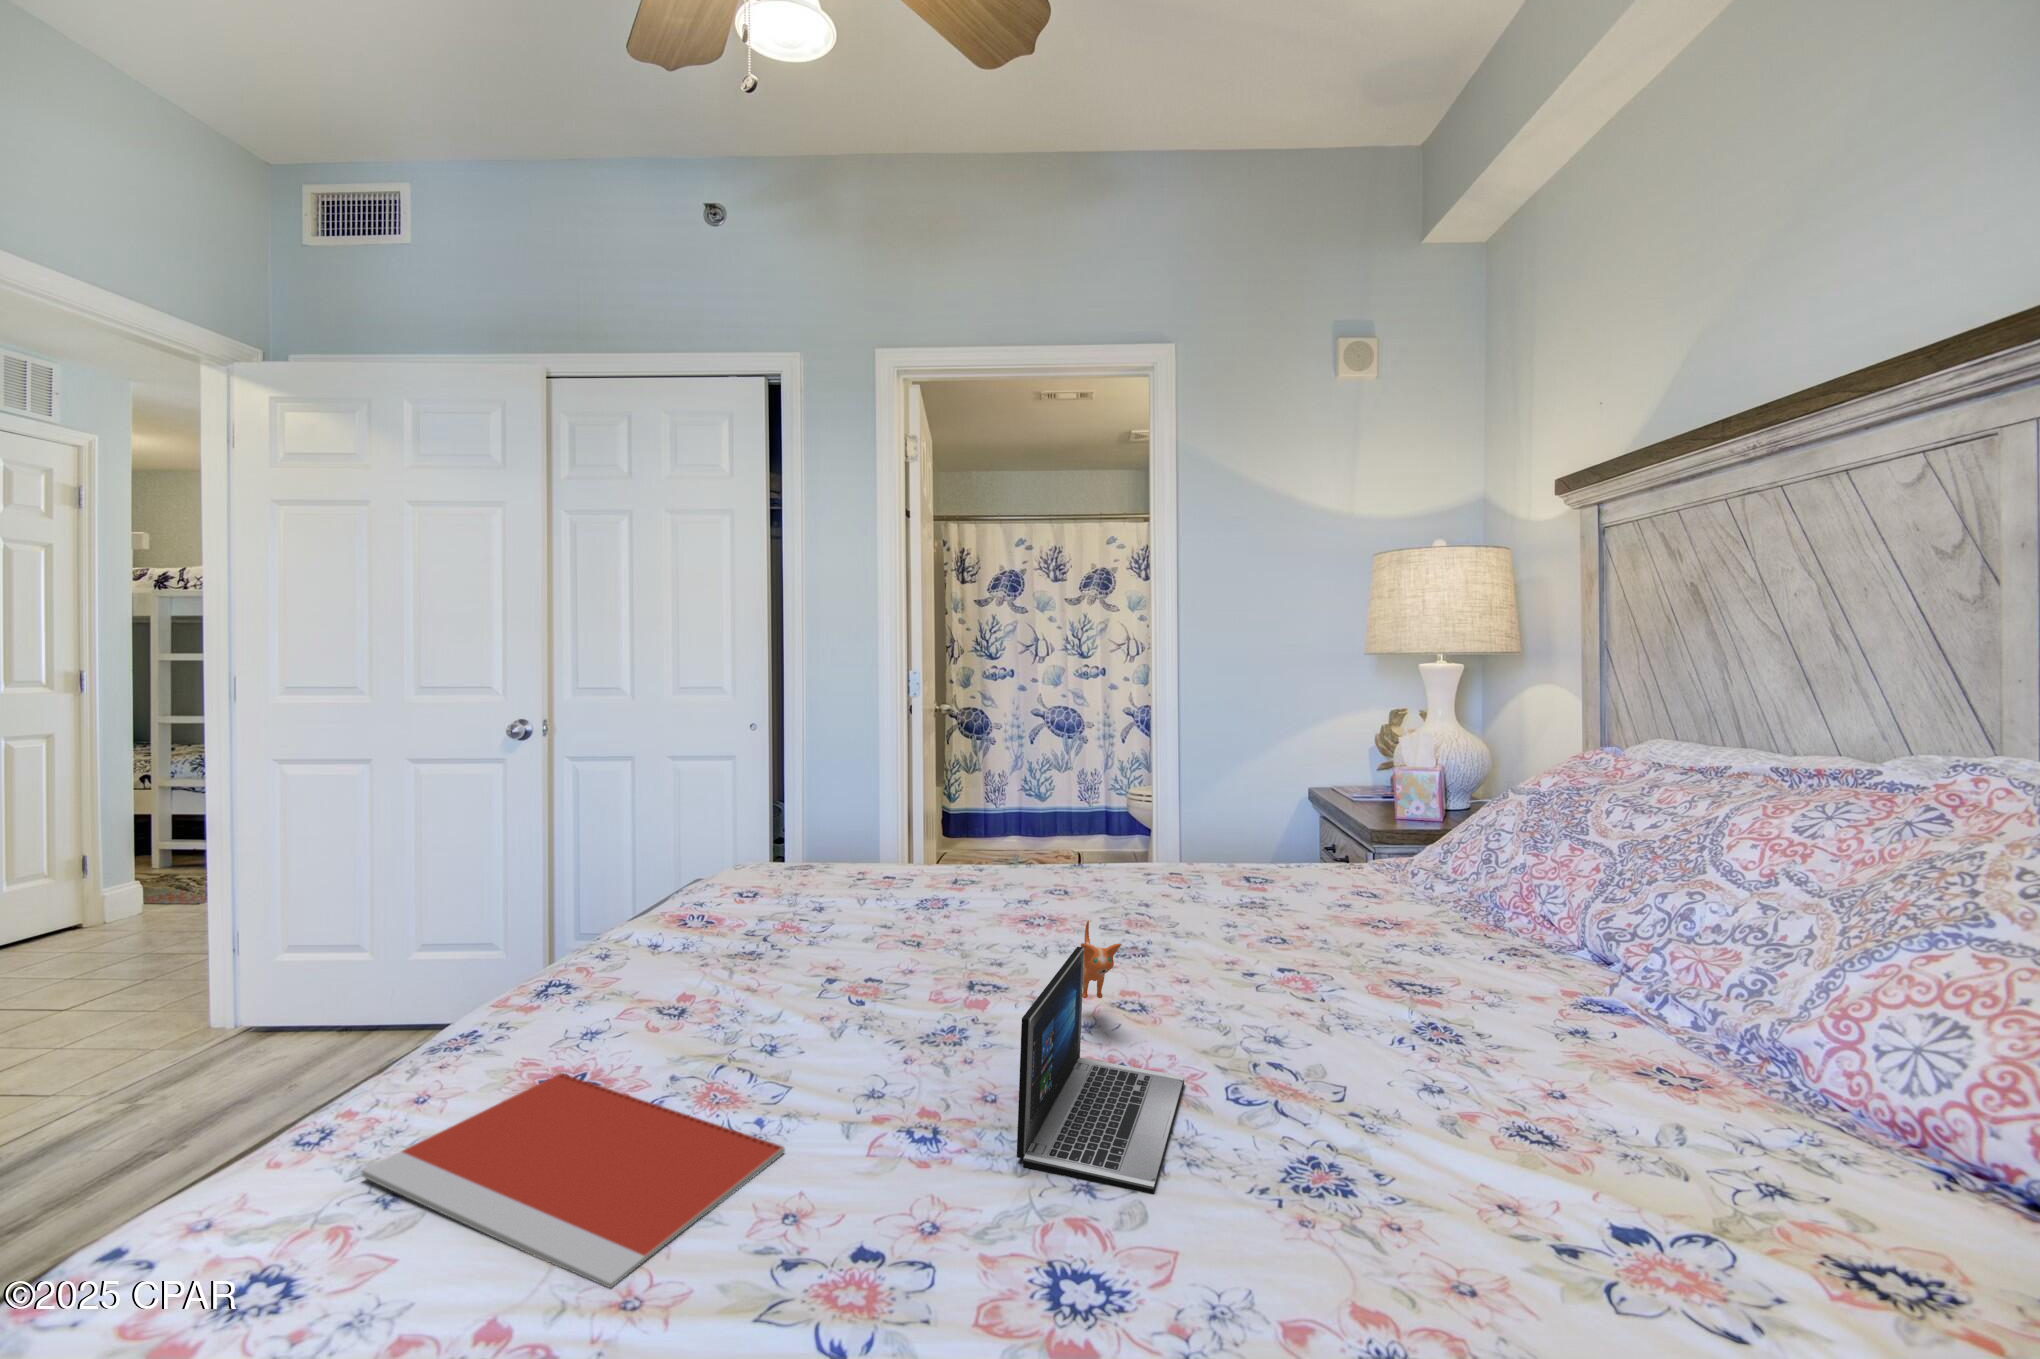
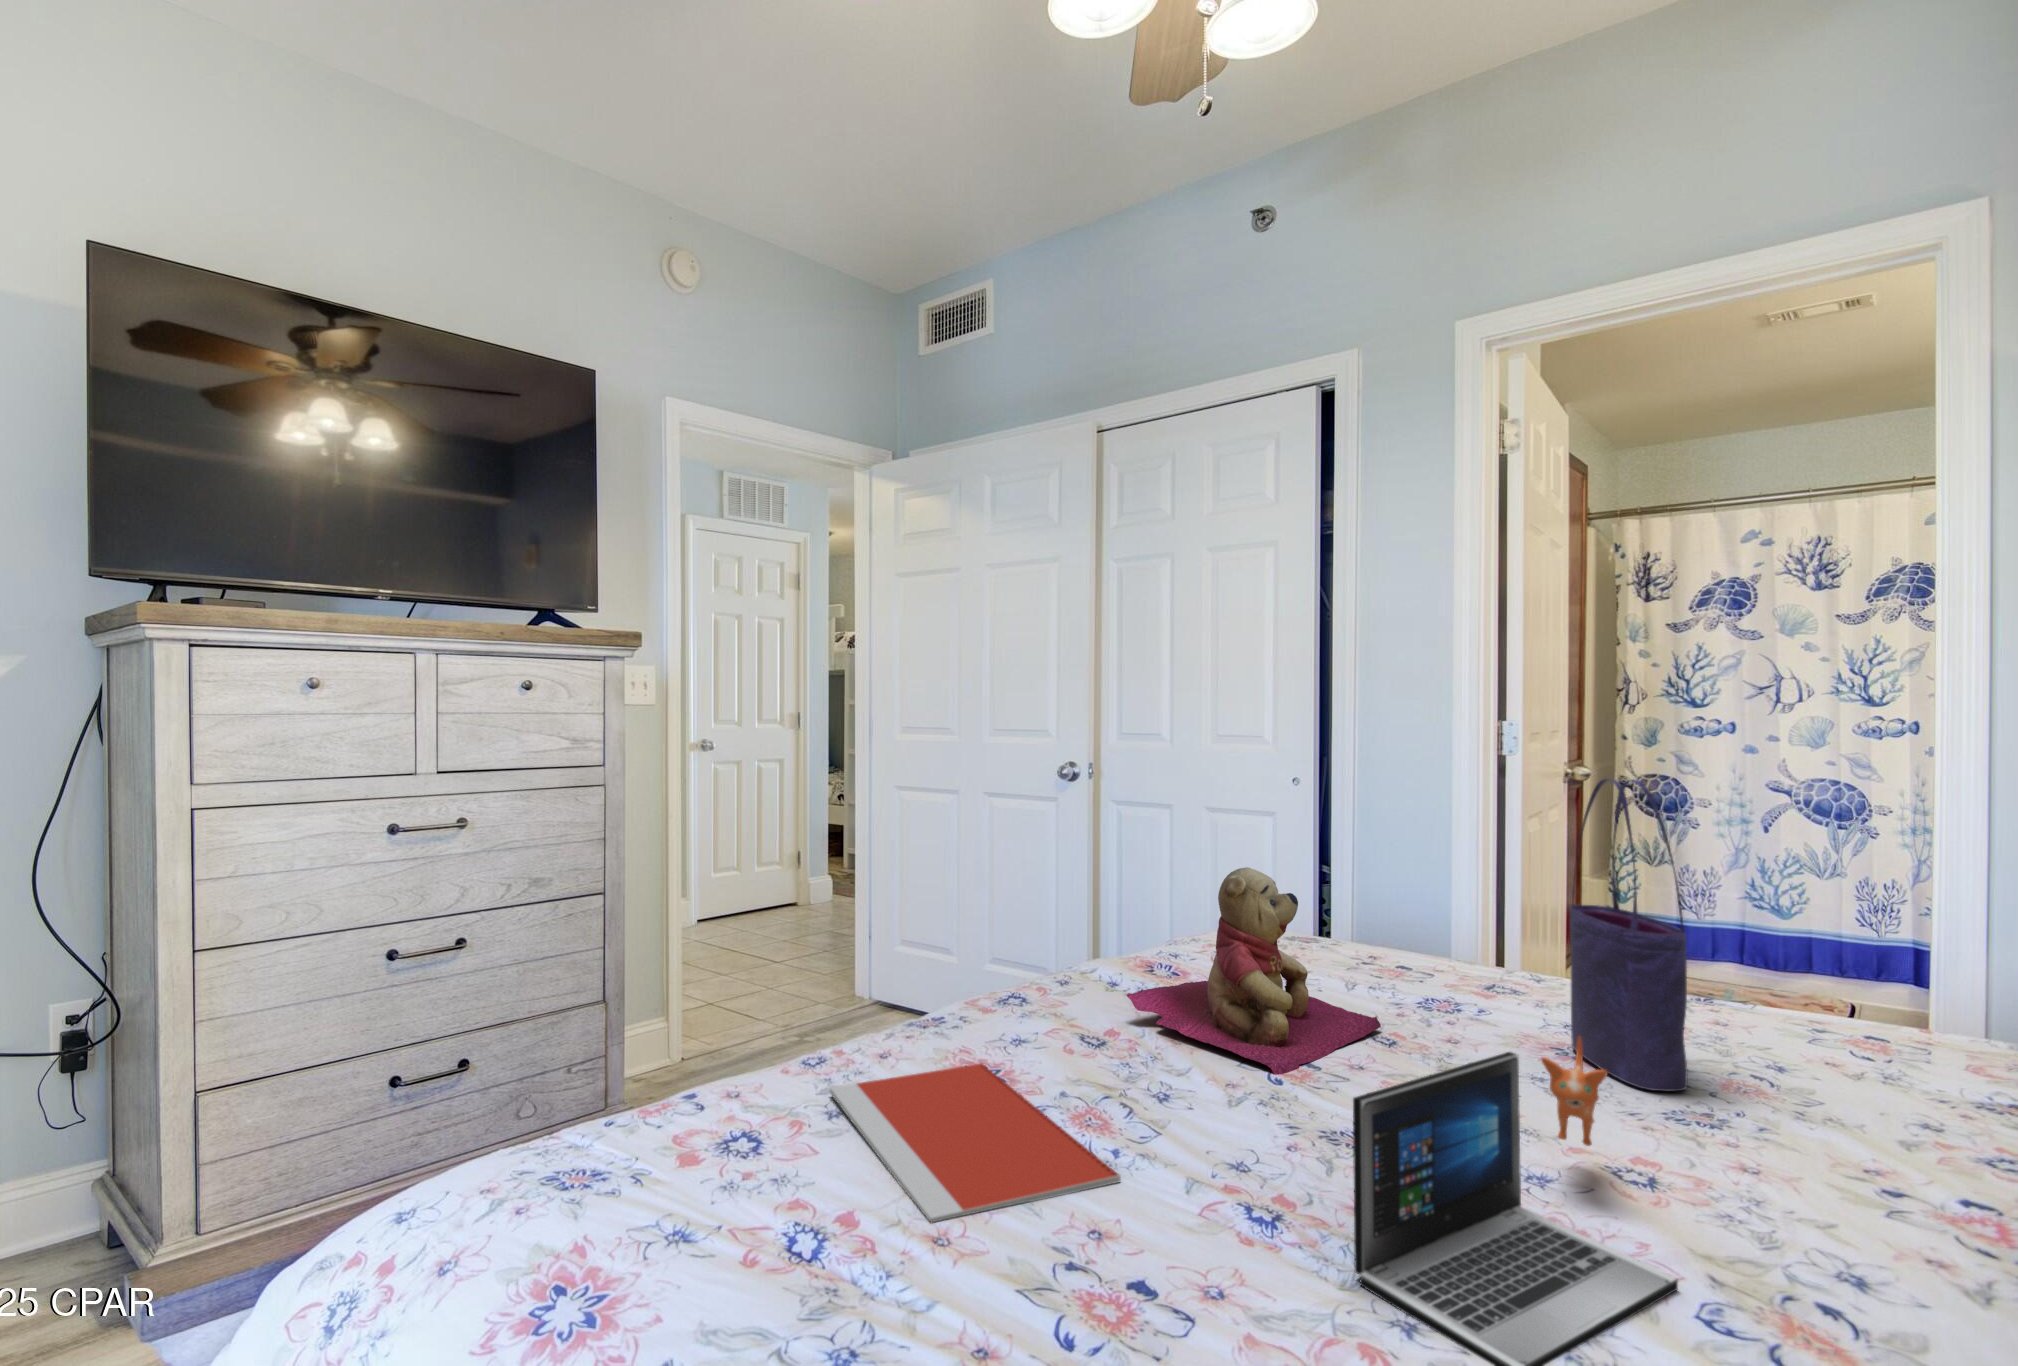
tote bag: none [1027,728,1109,942] -> present [1570,779,1687,1091]
teddy bear: none [685,817,903,999] -> present [1126,867,1381,1075]

